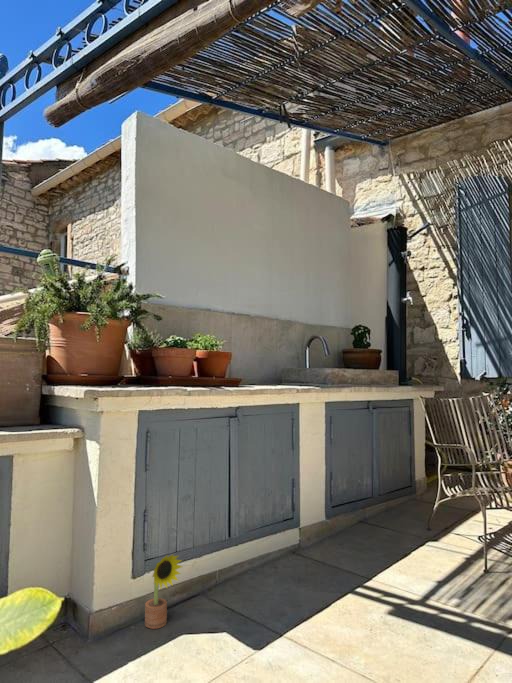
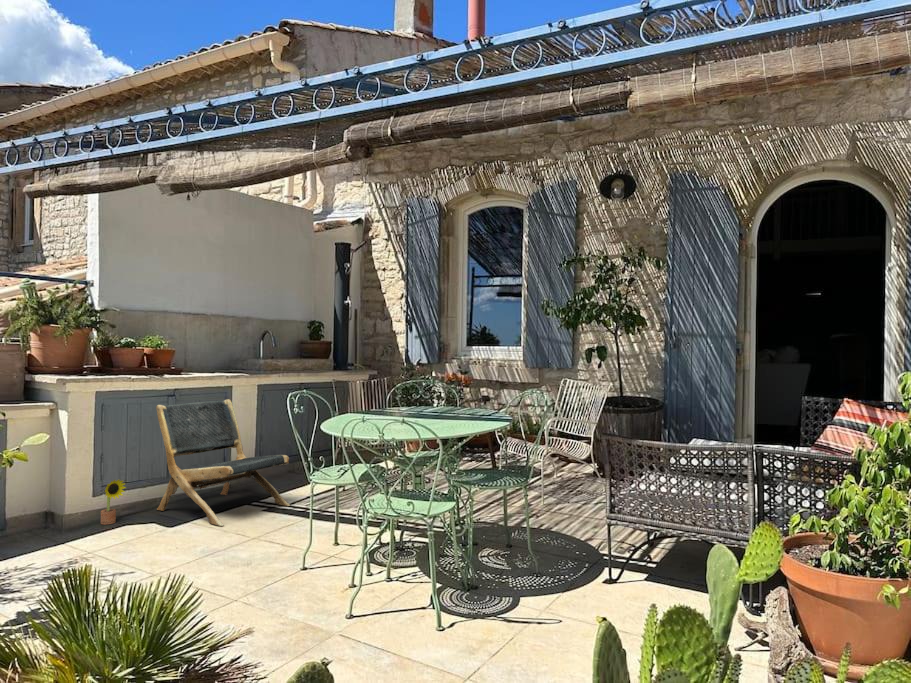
lounge chair: none [218,422,423,655] -> present [156,399,290,526]

